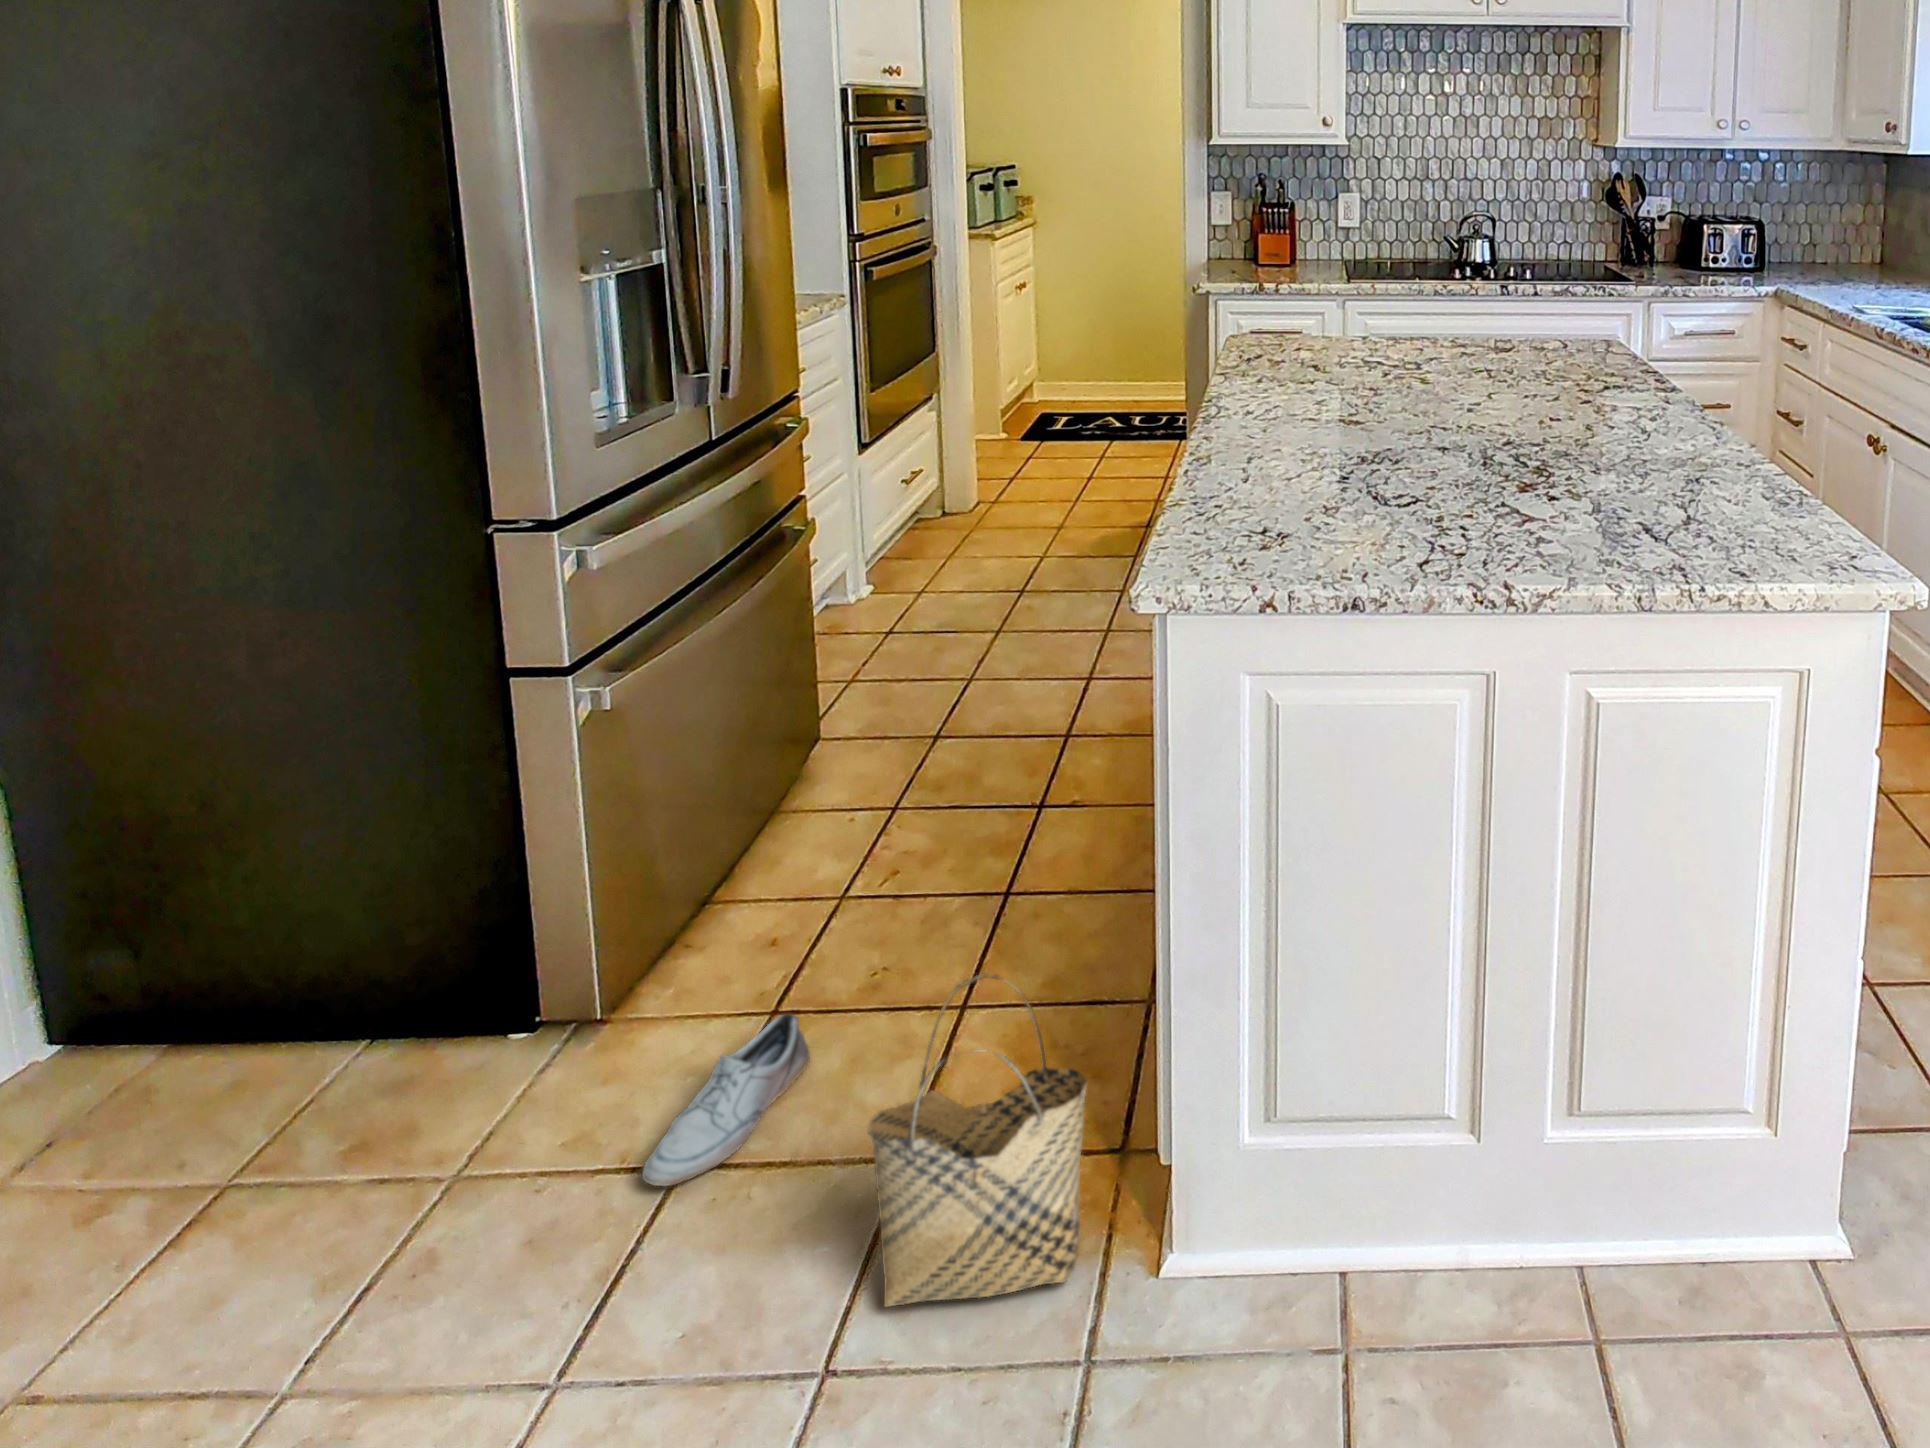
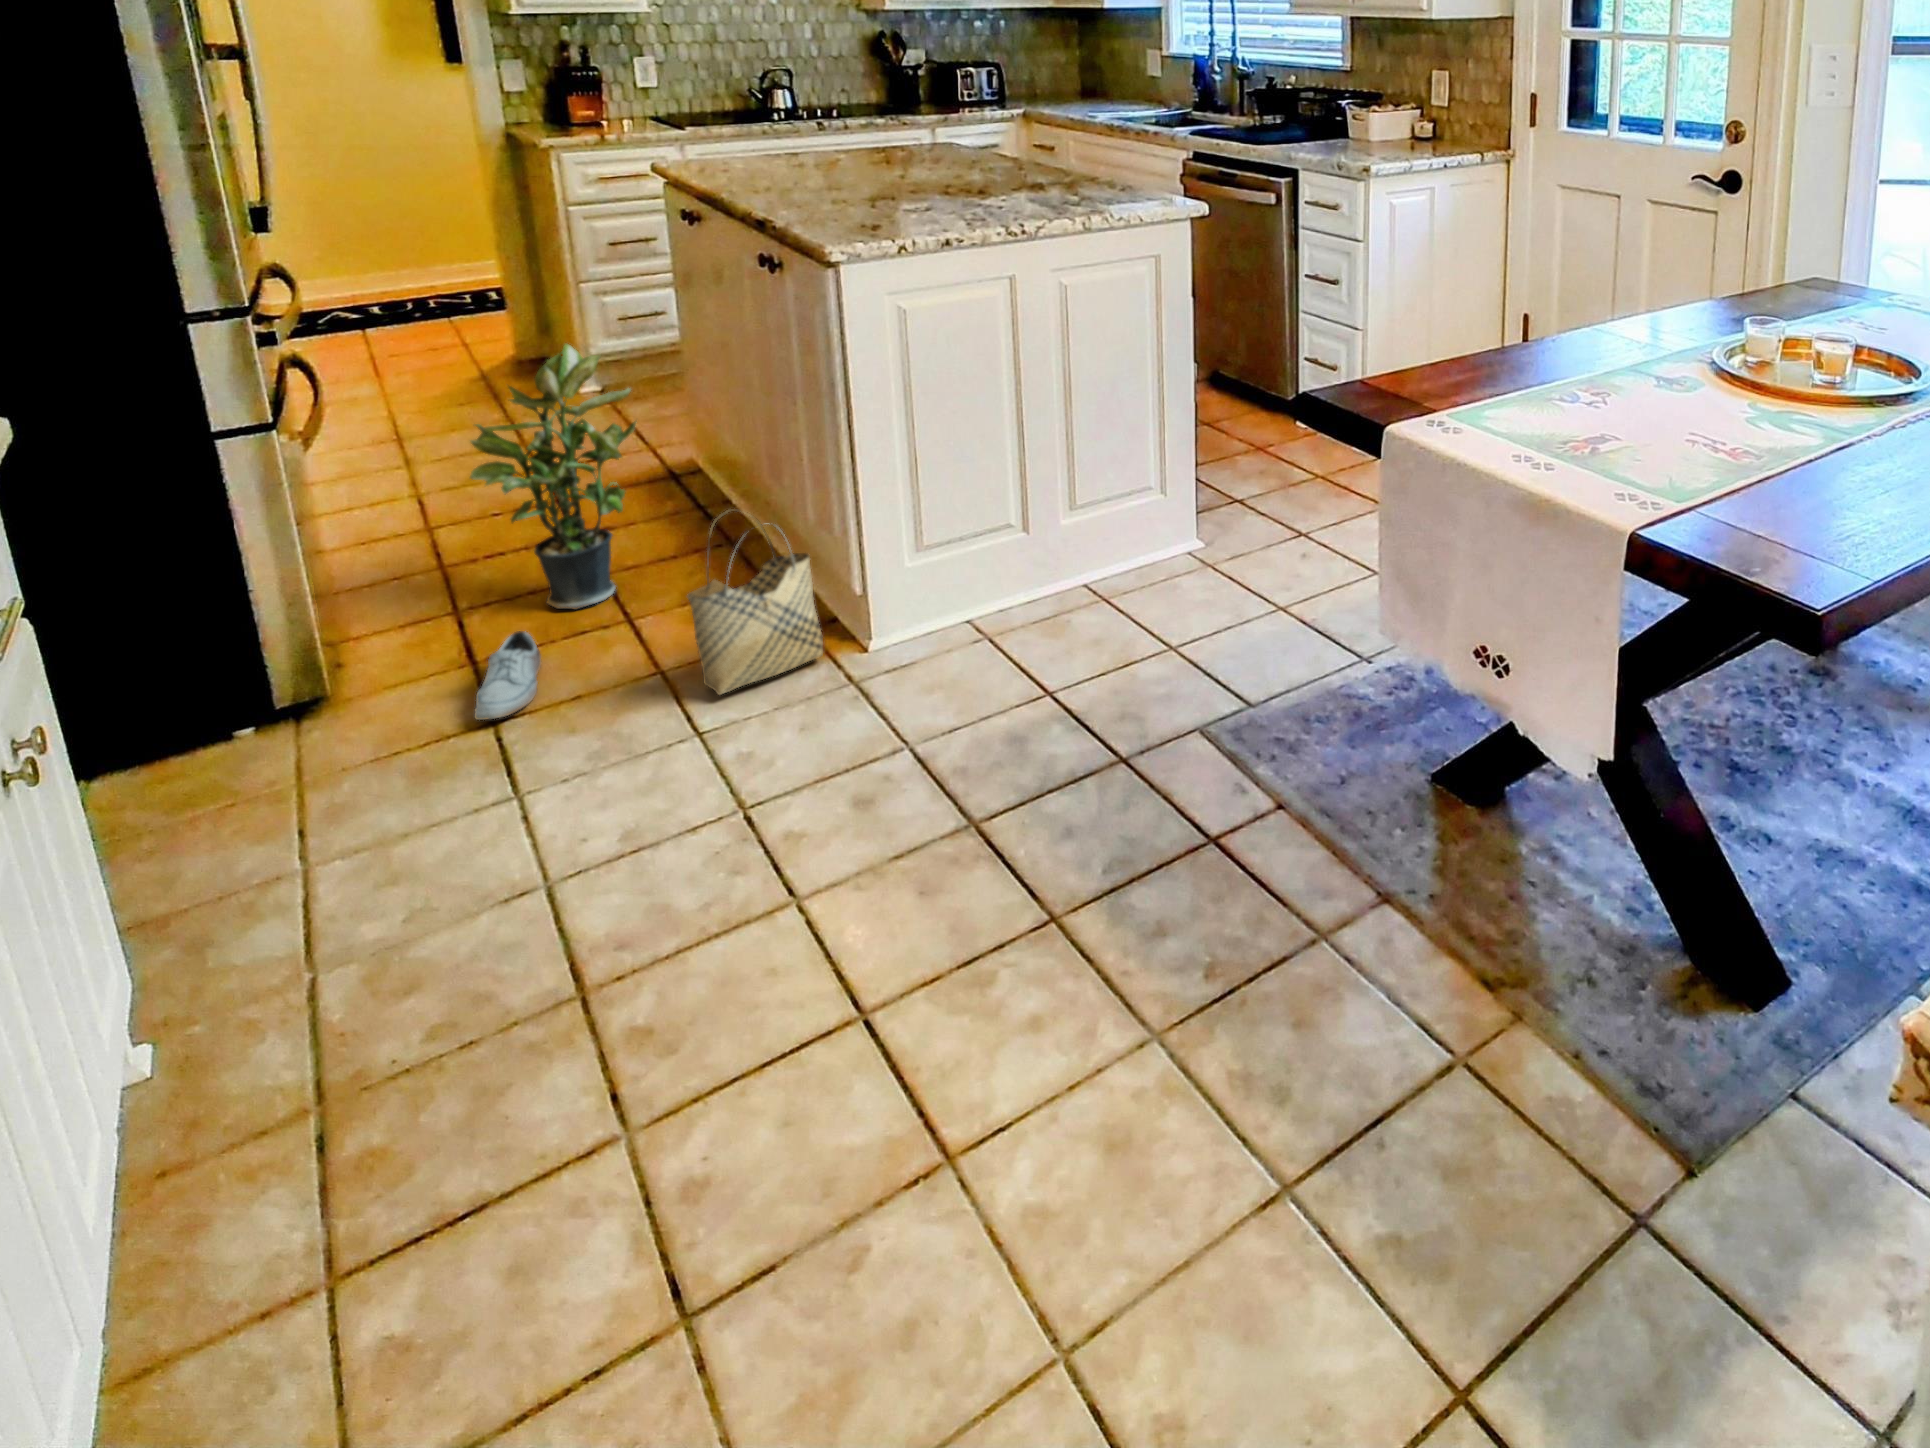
potted plant: none [831,597,1036,966] -> present [470,344,636,609]

